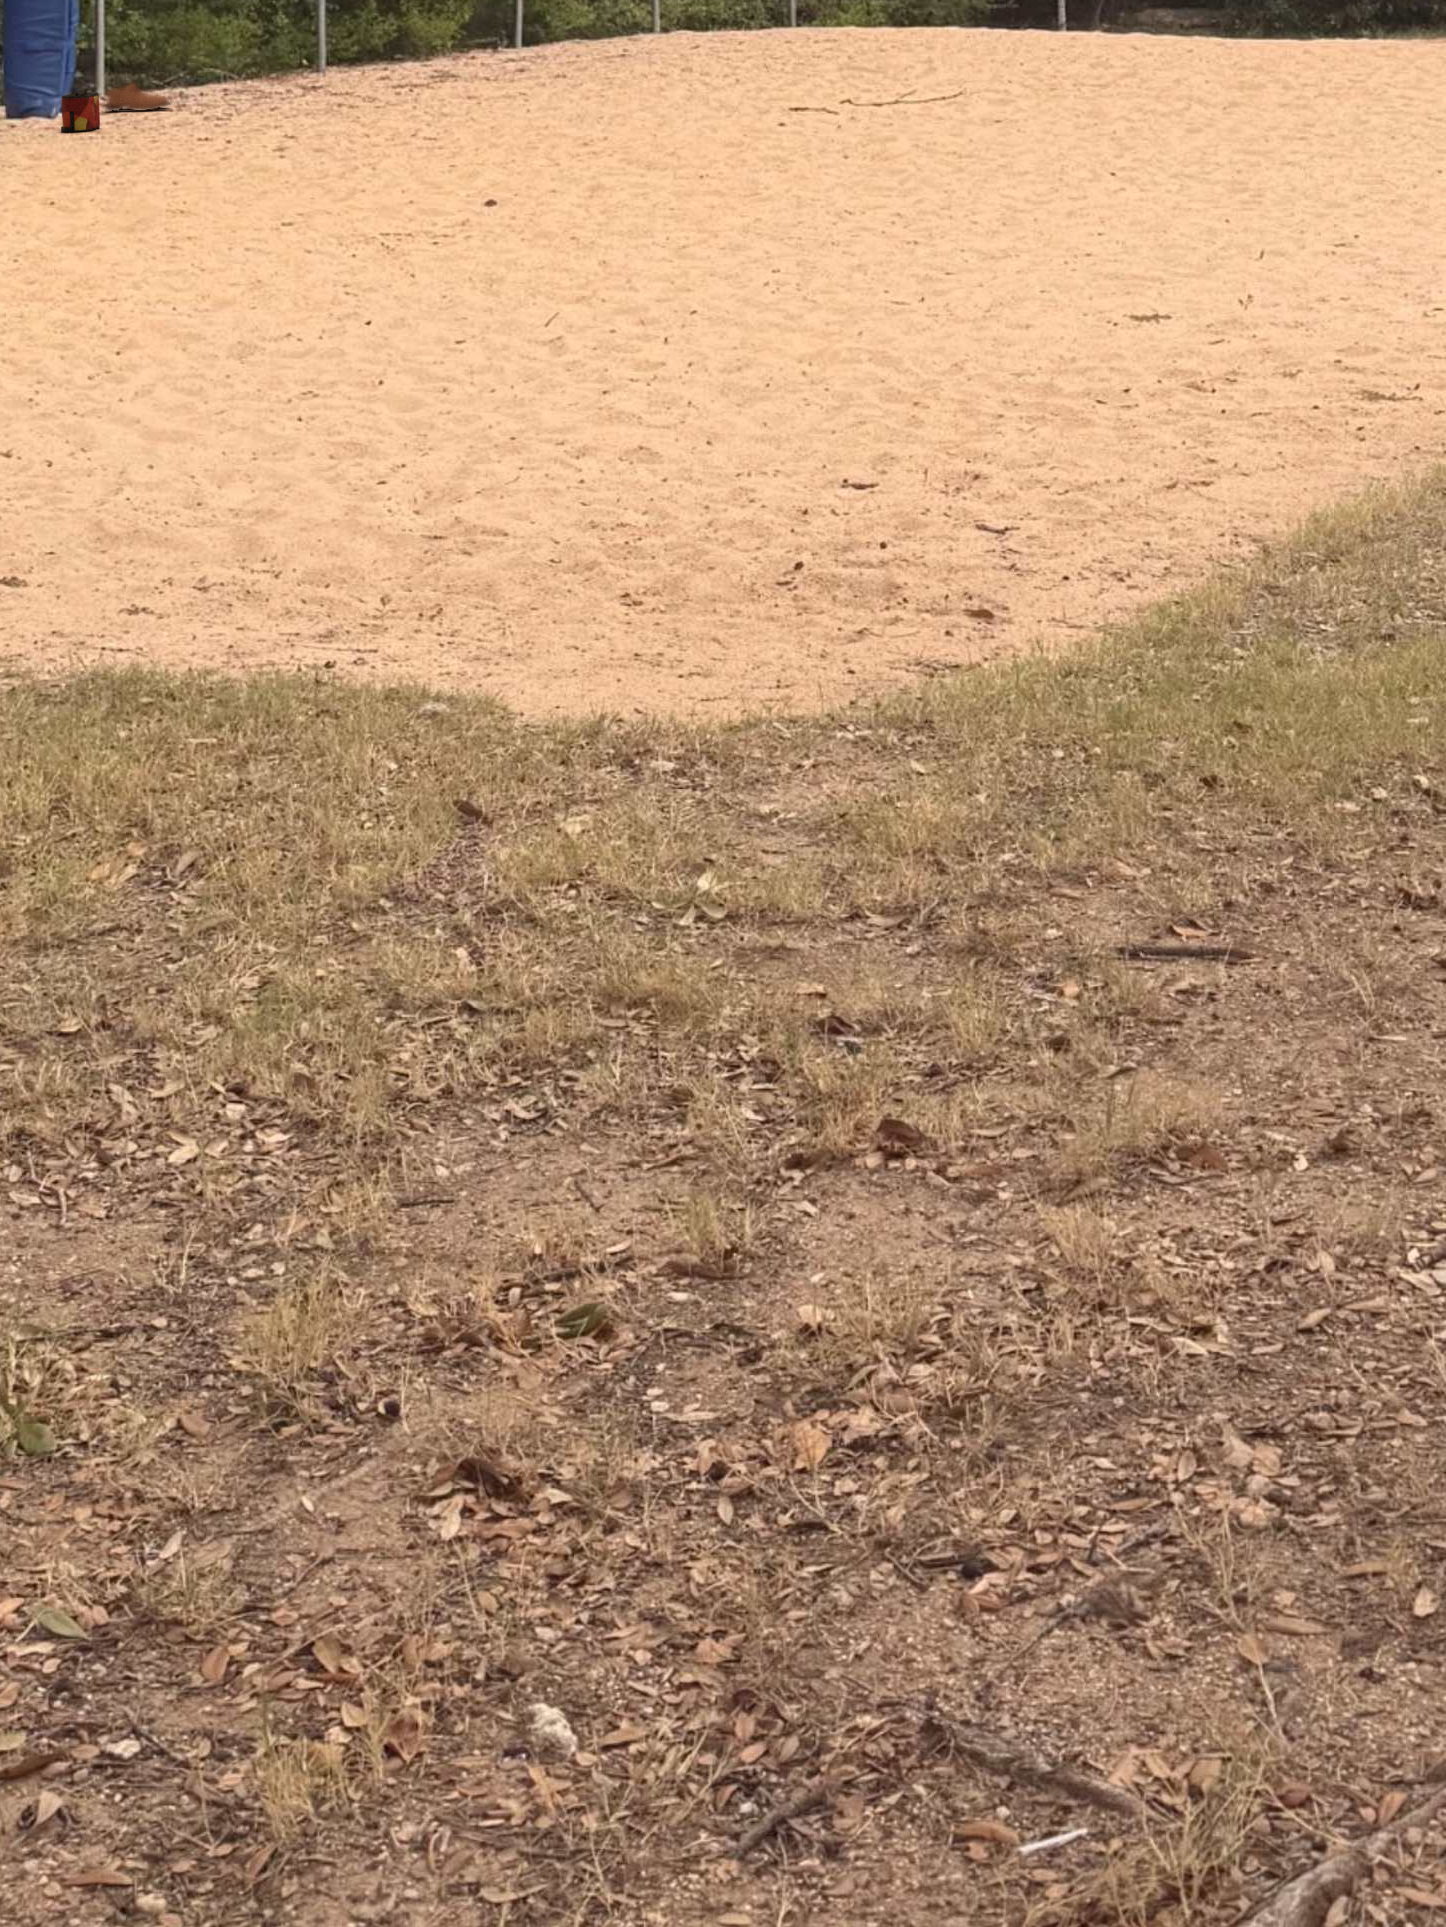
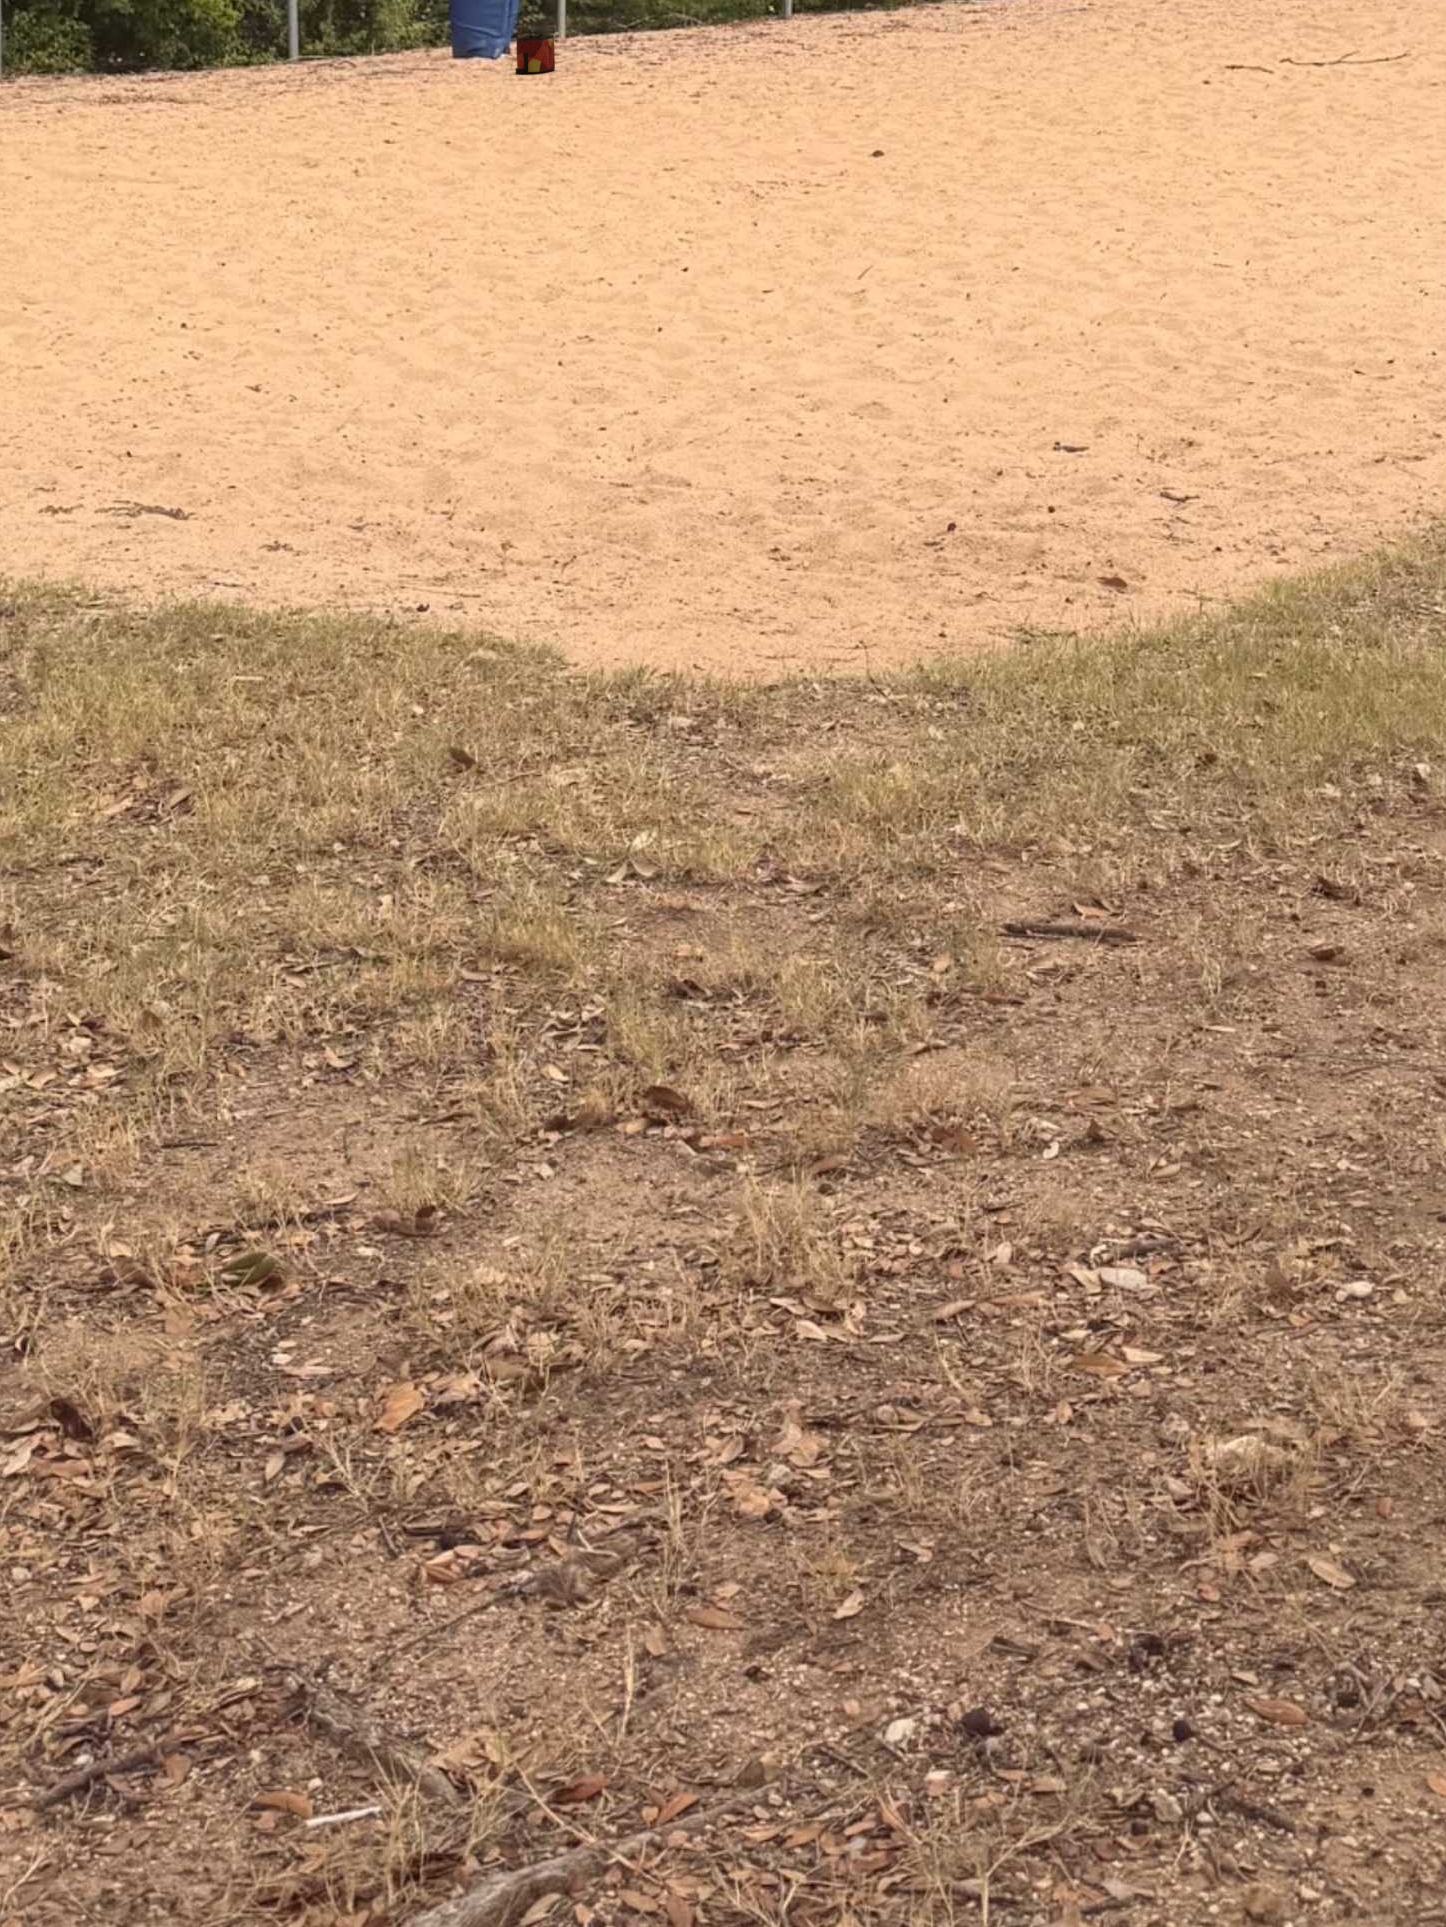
shoe: present [106,84,169,111] -> none [571,26,634,54]

